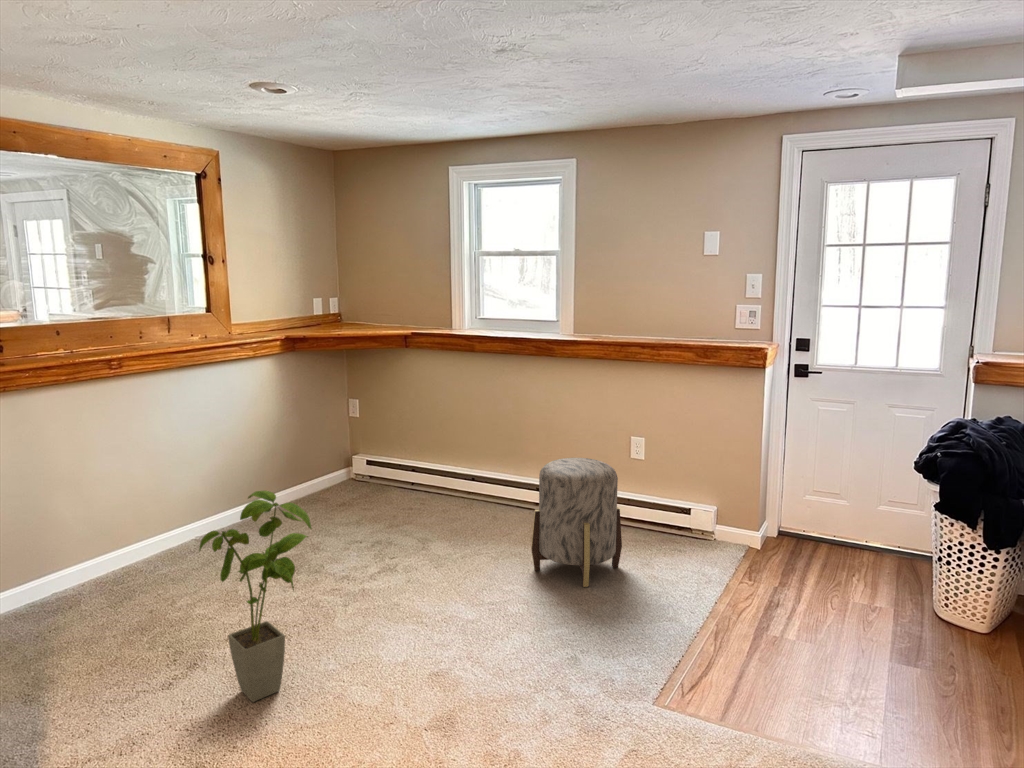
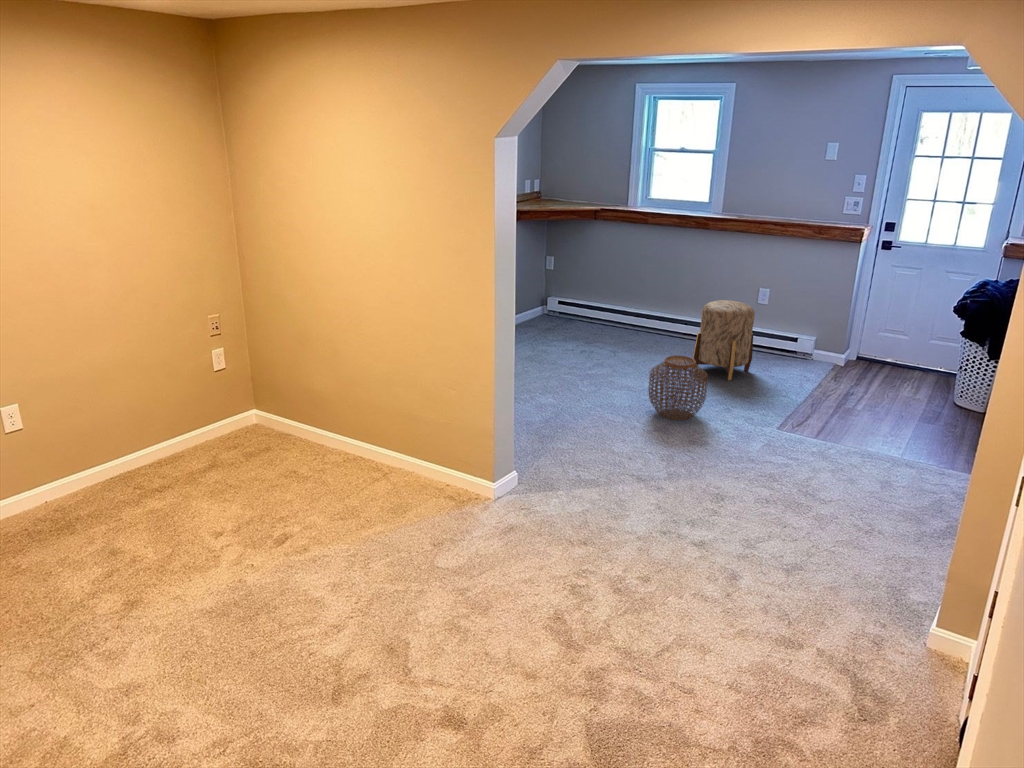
house plant: present [199,491,311,702] -> none [539,308,601,421]
woven basket: none [422,564,524,688] -> present [649,356,708,420]

